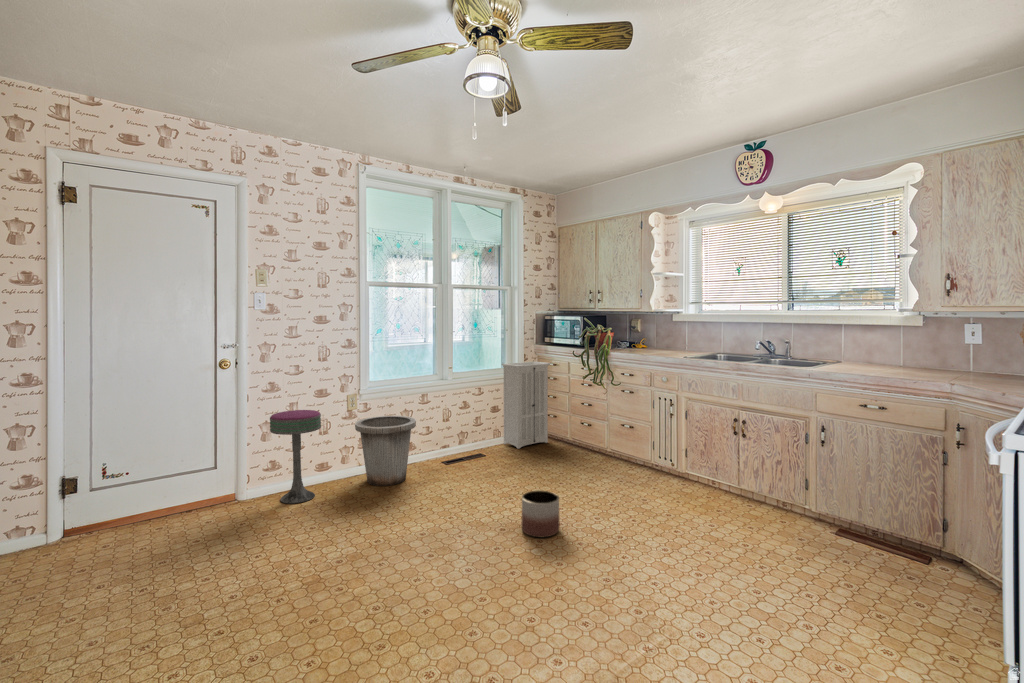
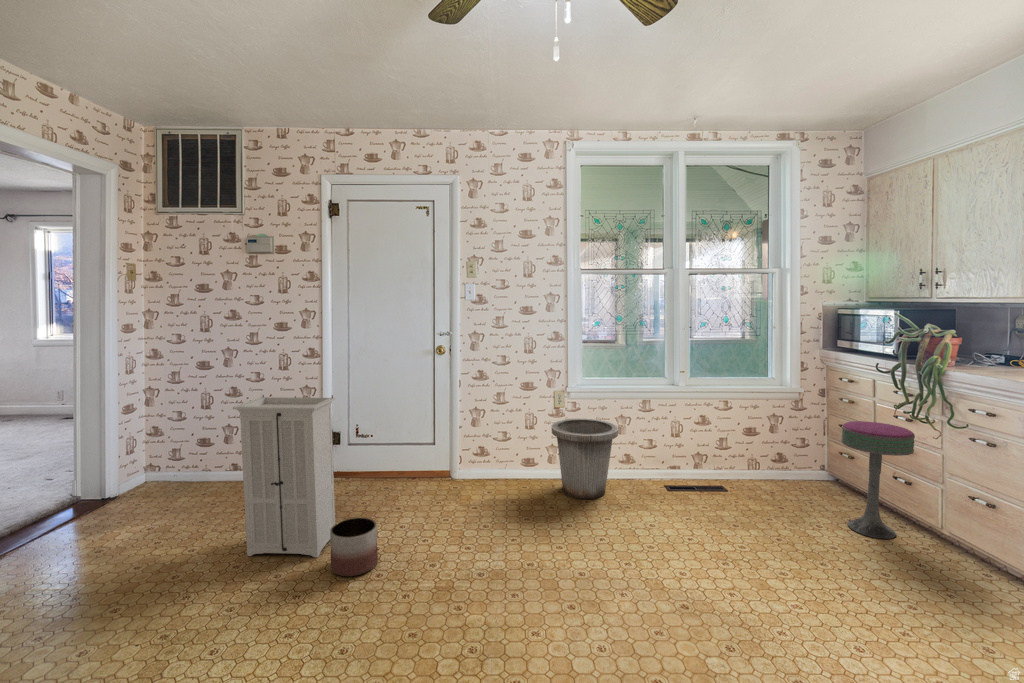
storage cabinet: present [502,361,551,449] -> present [233,395,335,558]
bar stool: present [270,410,321,503] -> present [841,421,915,539]
planter: present [522,490,560,537] -> present [330,517,378,576]

